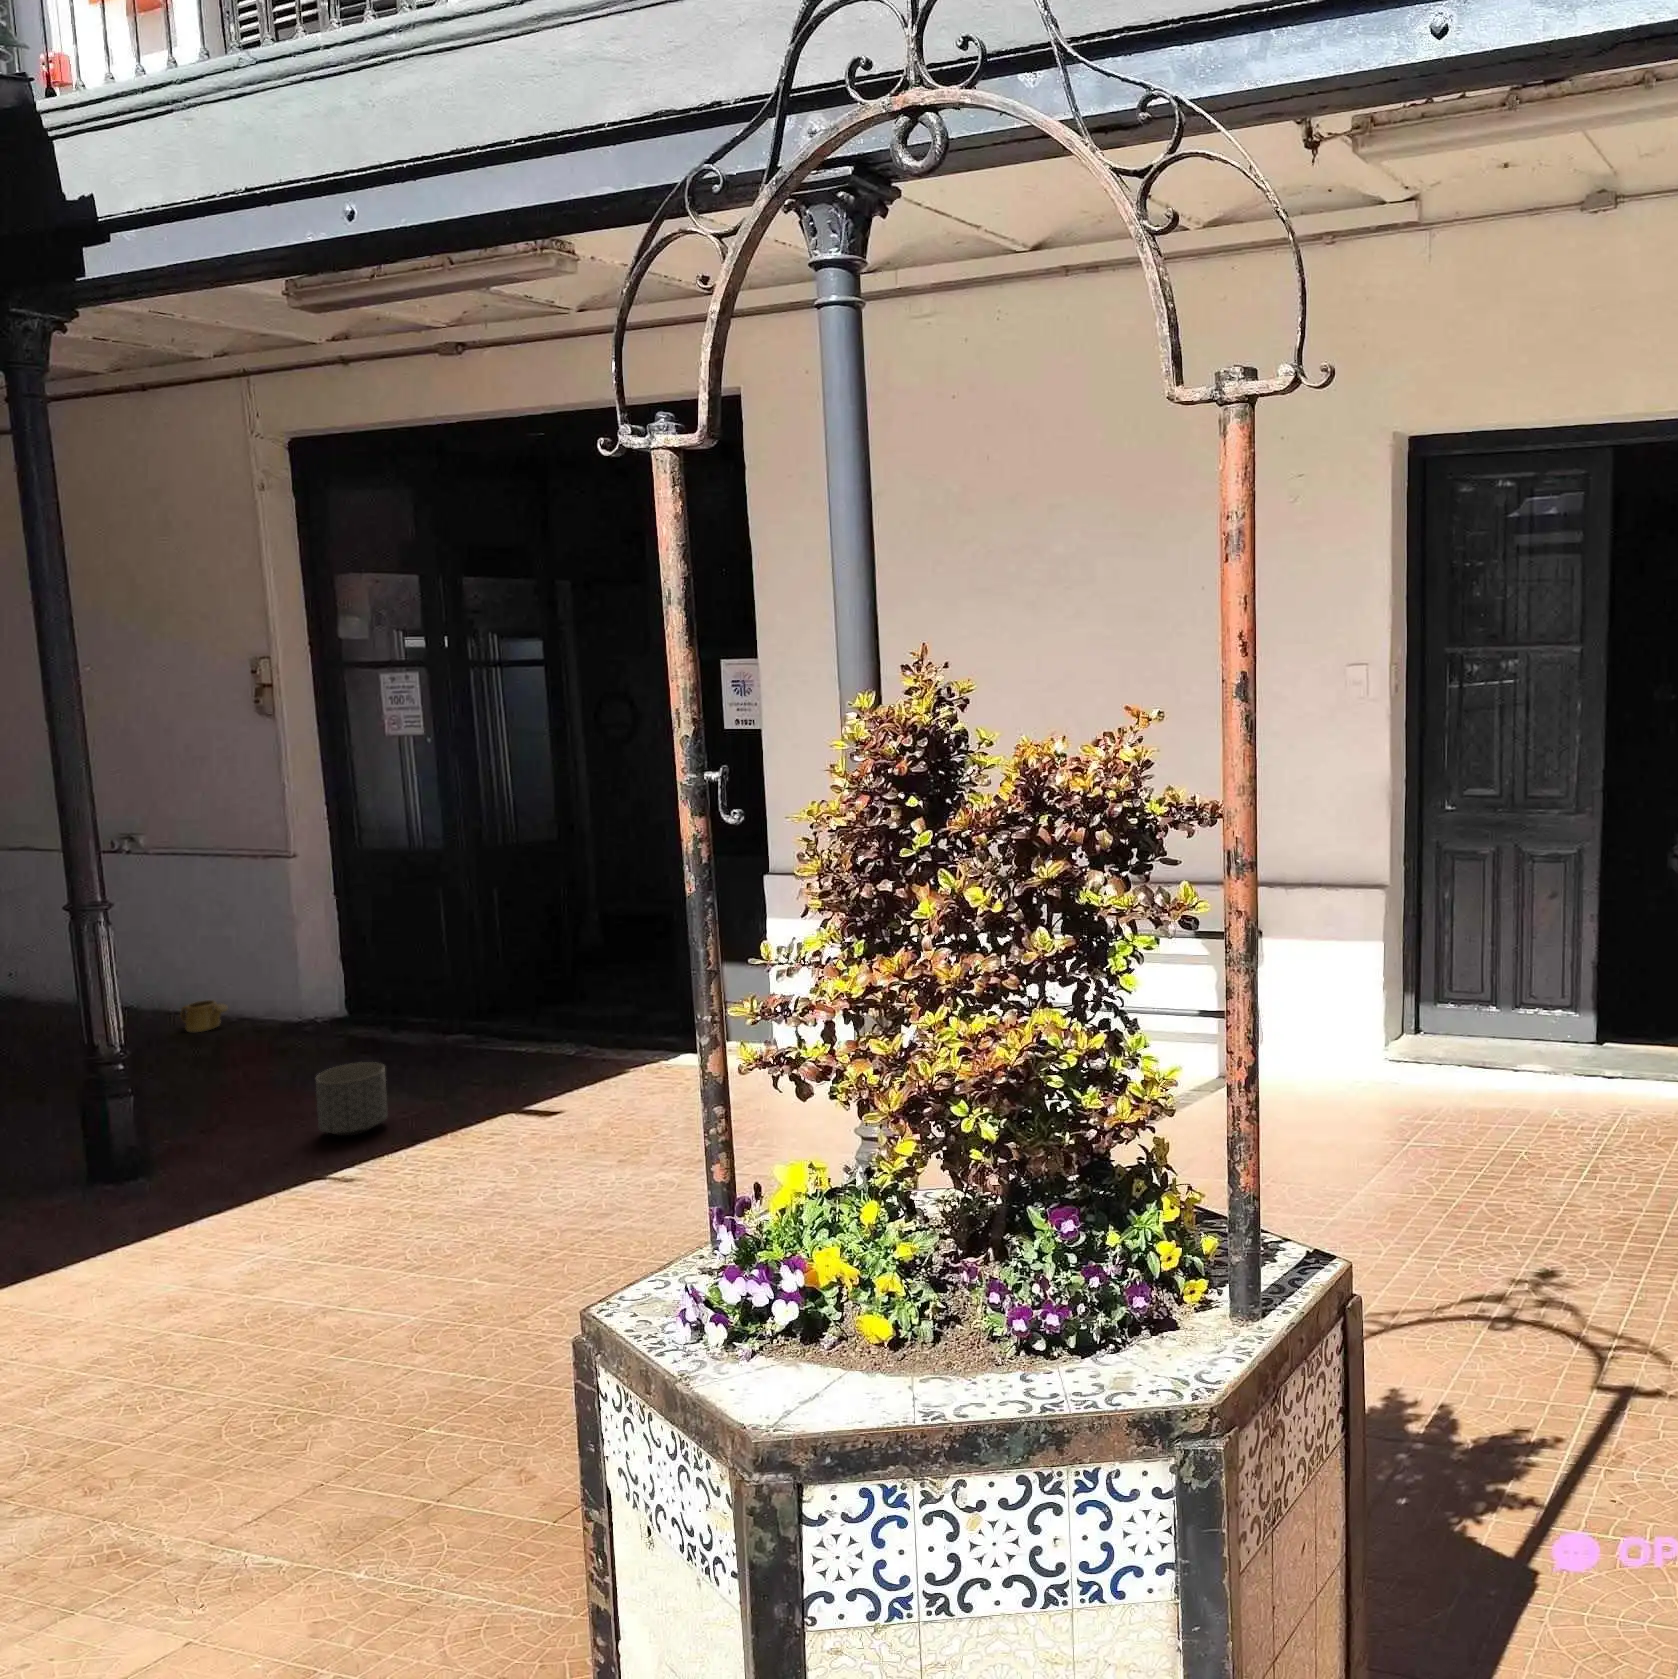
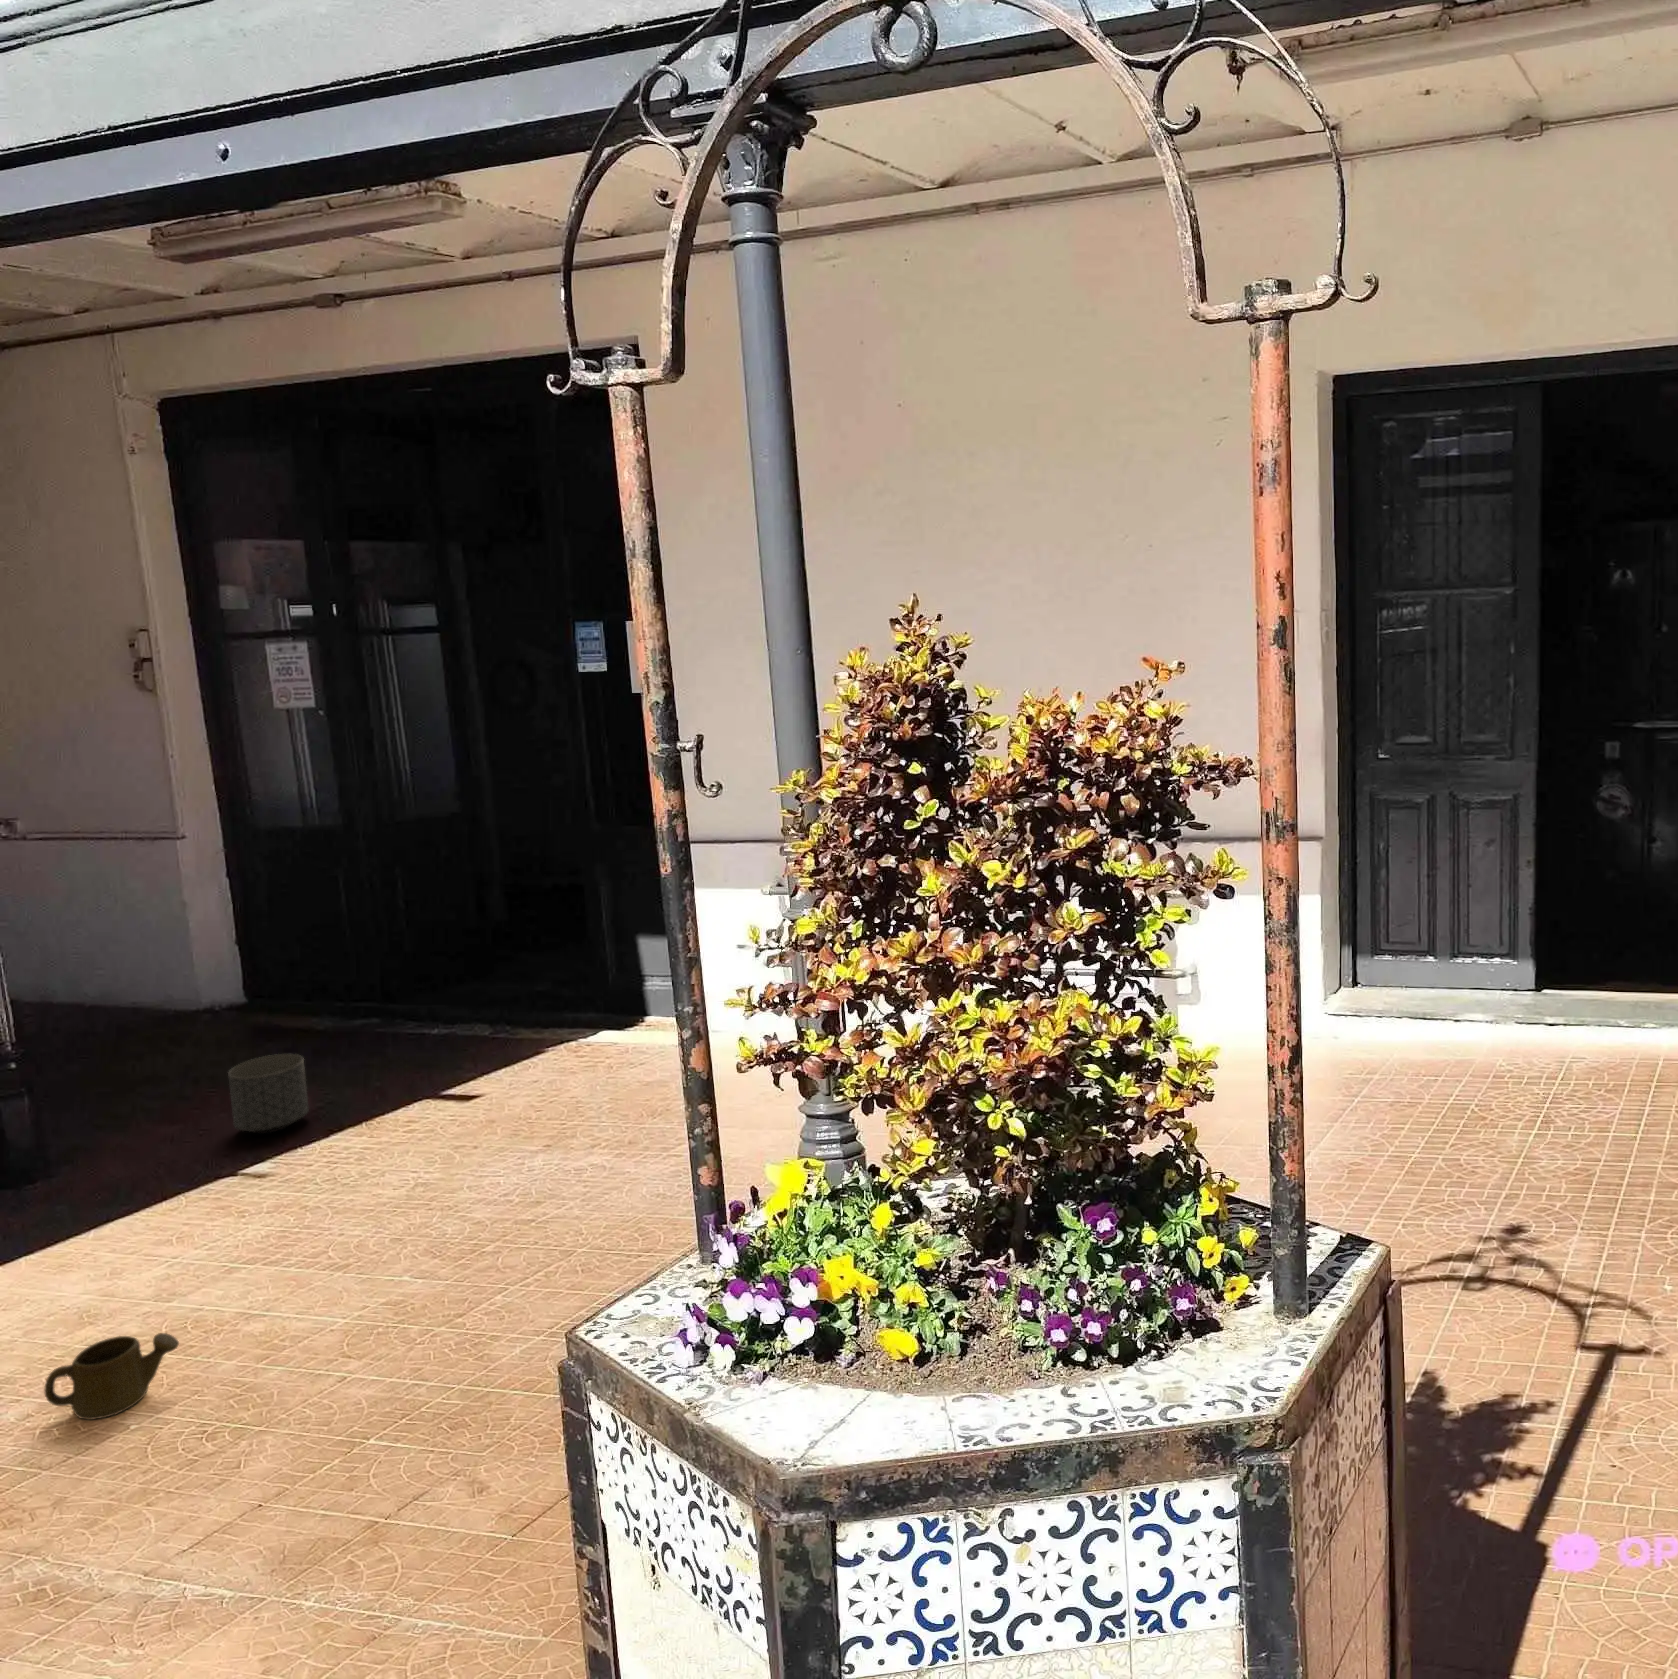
watering can: present [180,1000,228,1033] -> present [44,1333,179,1419]

